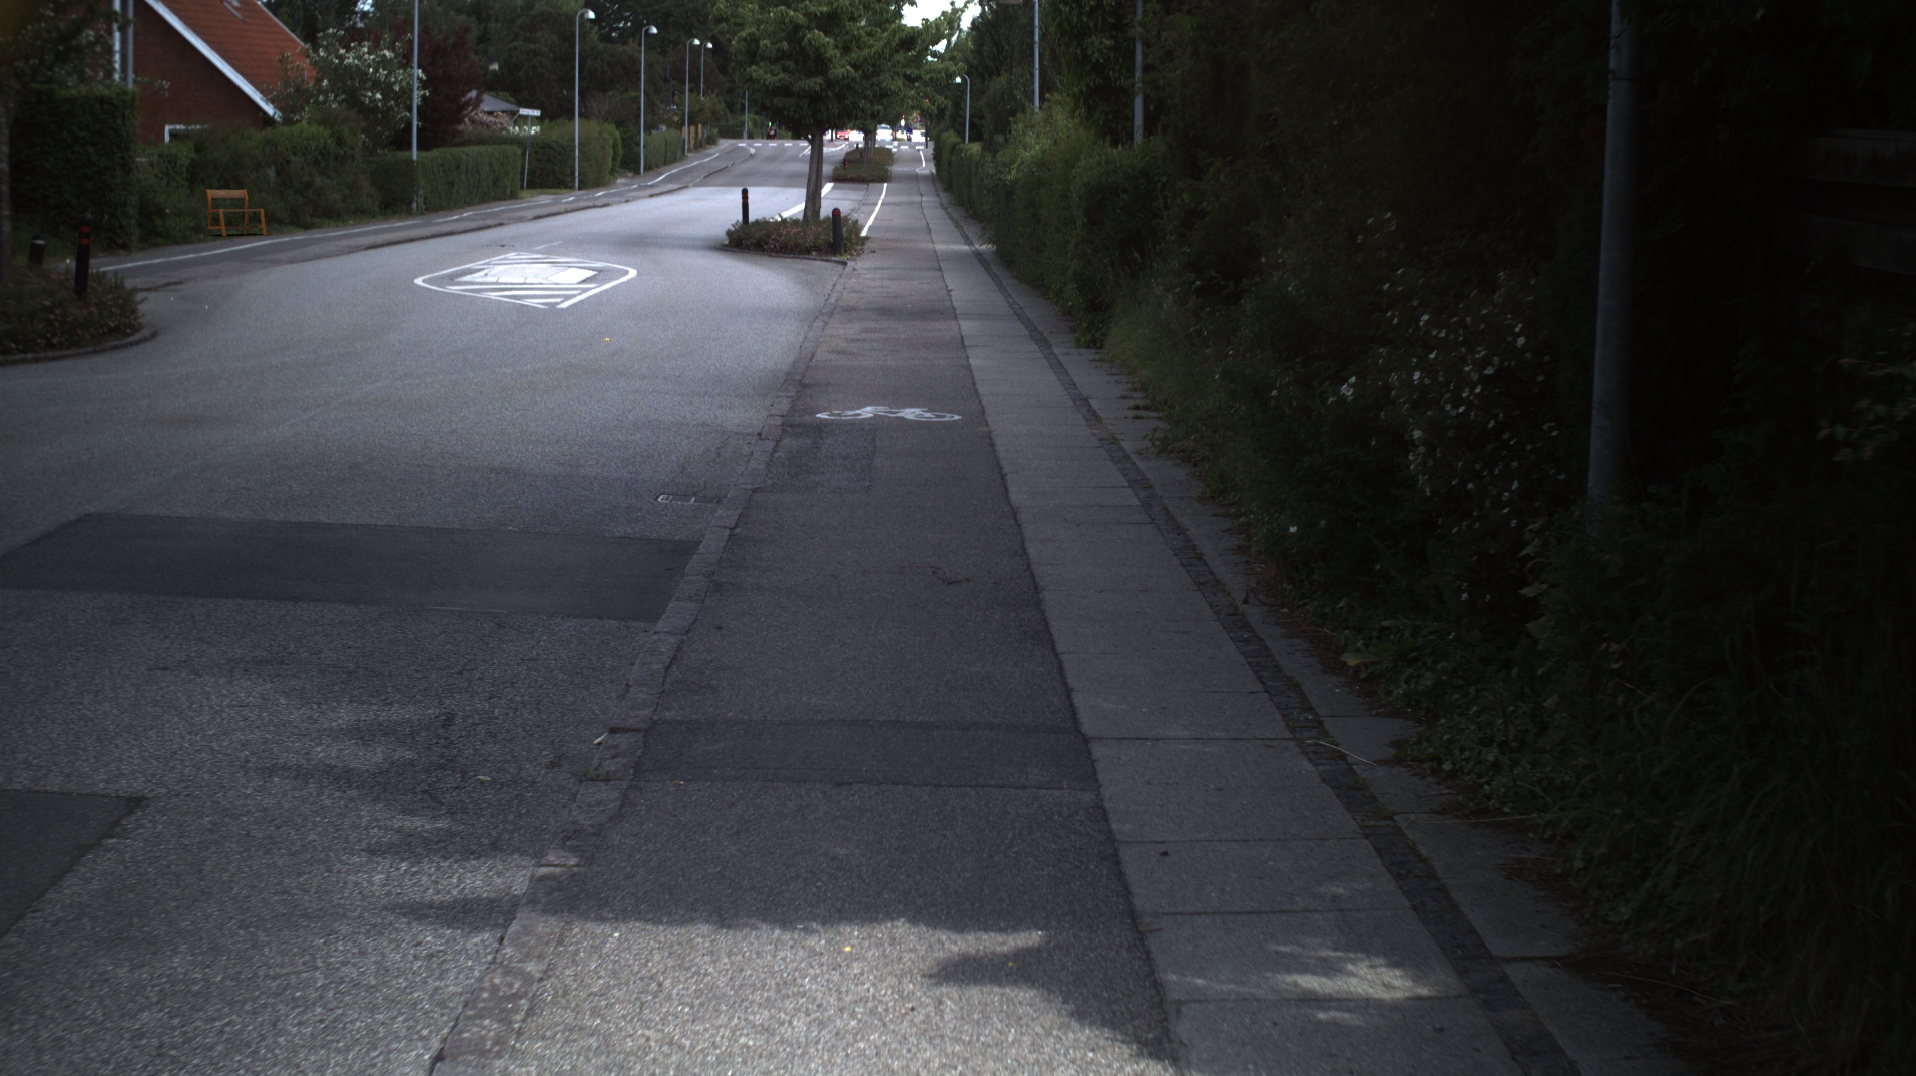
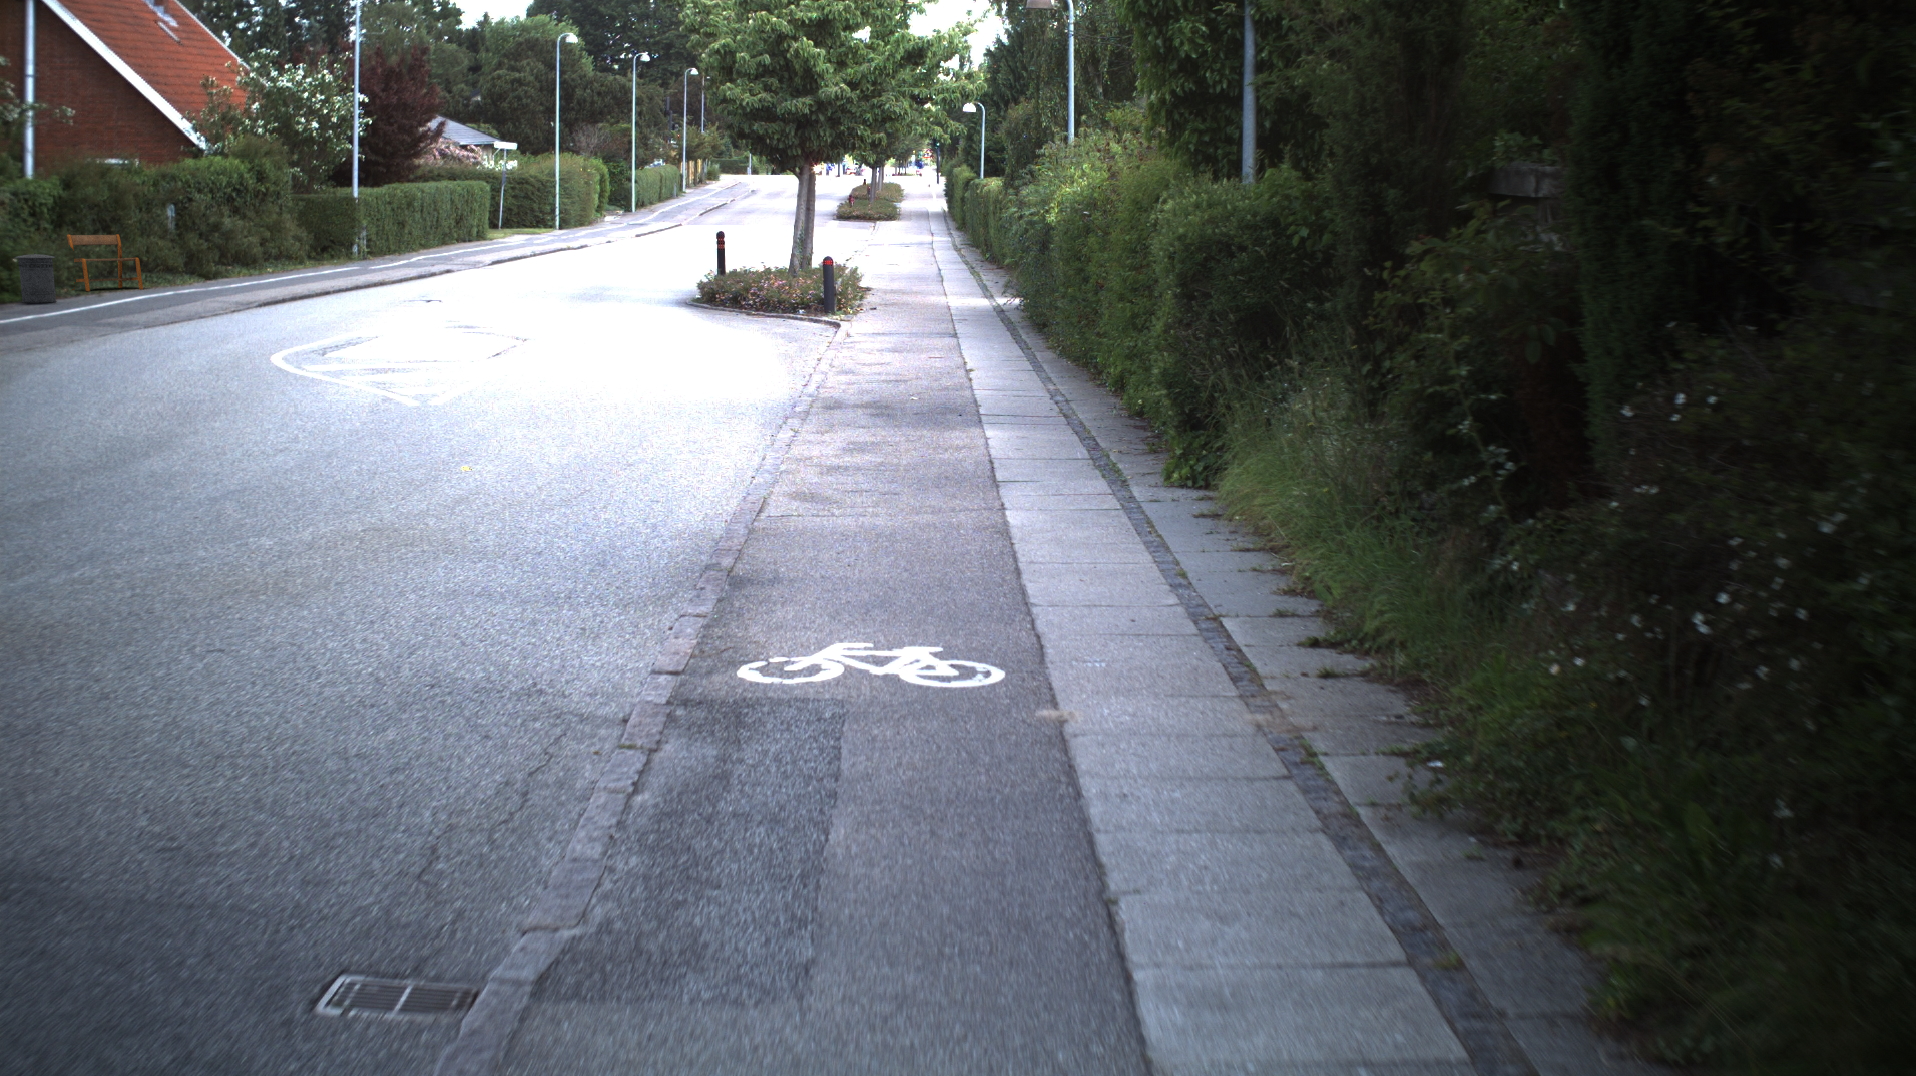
trash can: none [176,203,208,244] -> present [15,253,56,303]

